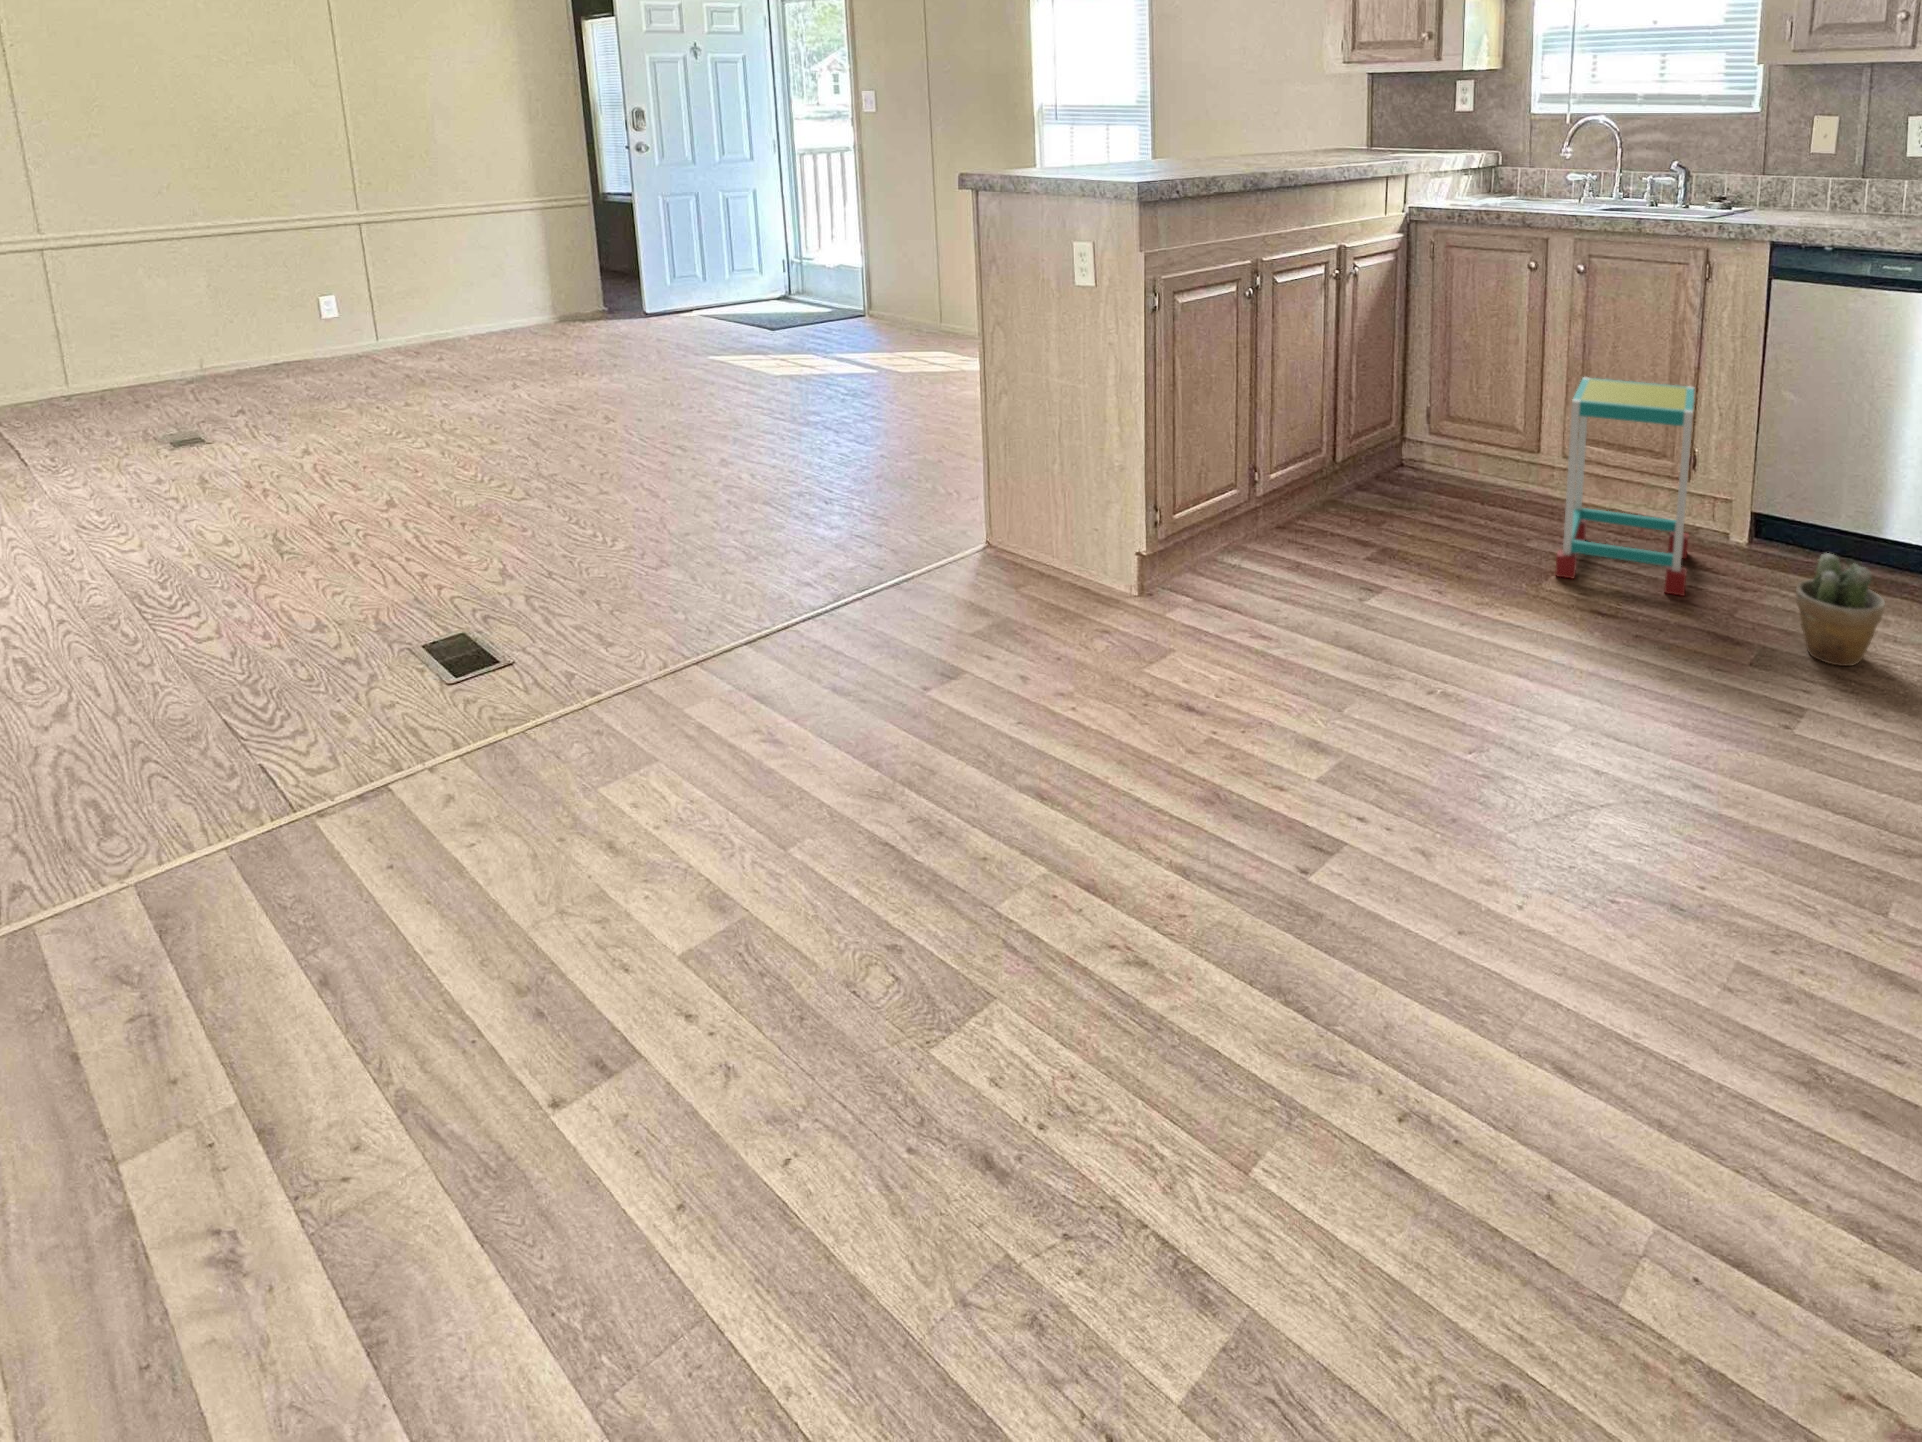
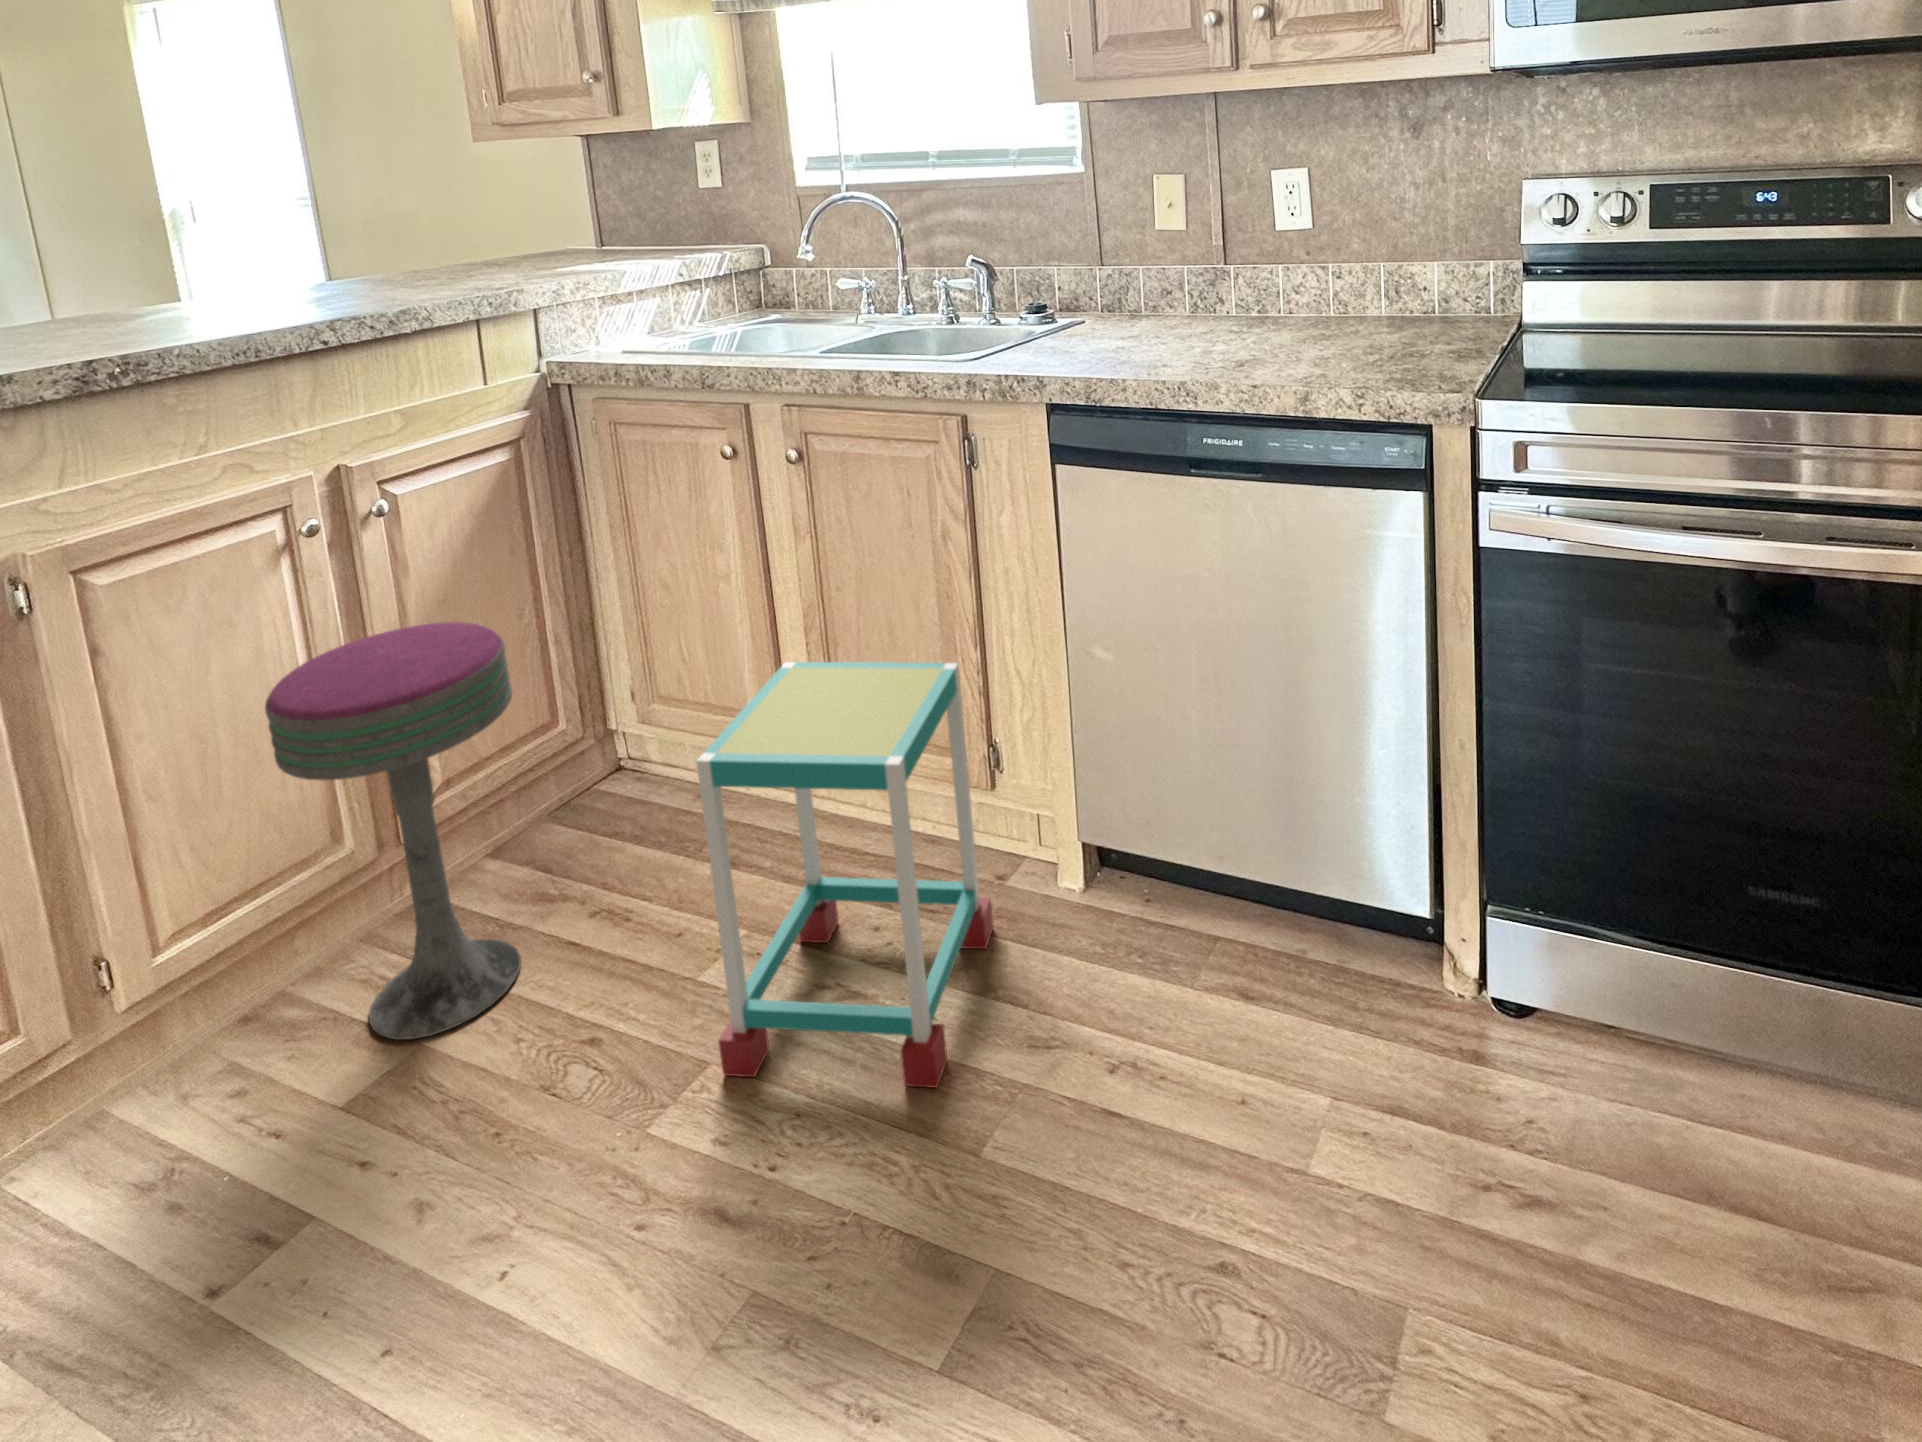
bar stool: none [1321,335,1431,543] -> present [265,622,521,1040]
potted plant: present [1796,553,1885,666] -> none [1062,1057,1217,1299]

